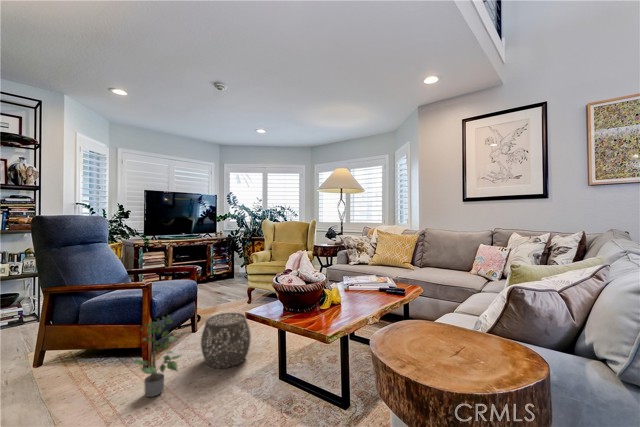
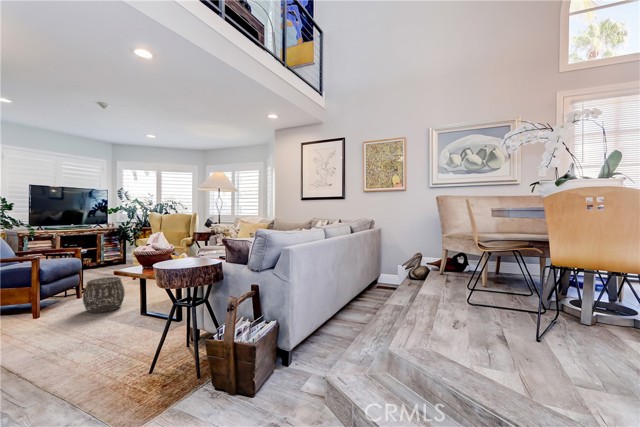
potted plant: present [134,316,180,397] -> none [26,274,66,329]

